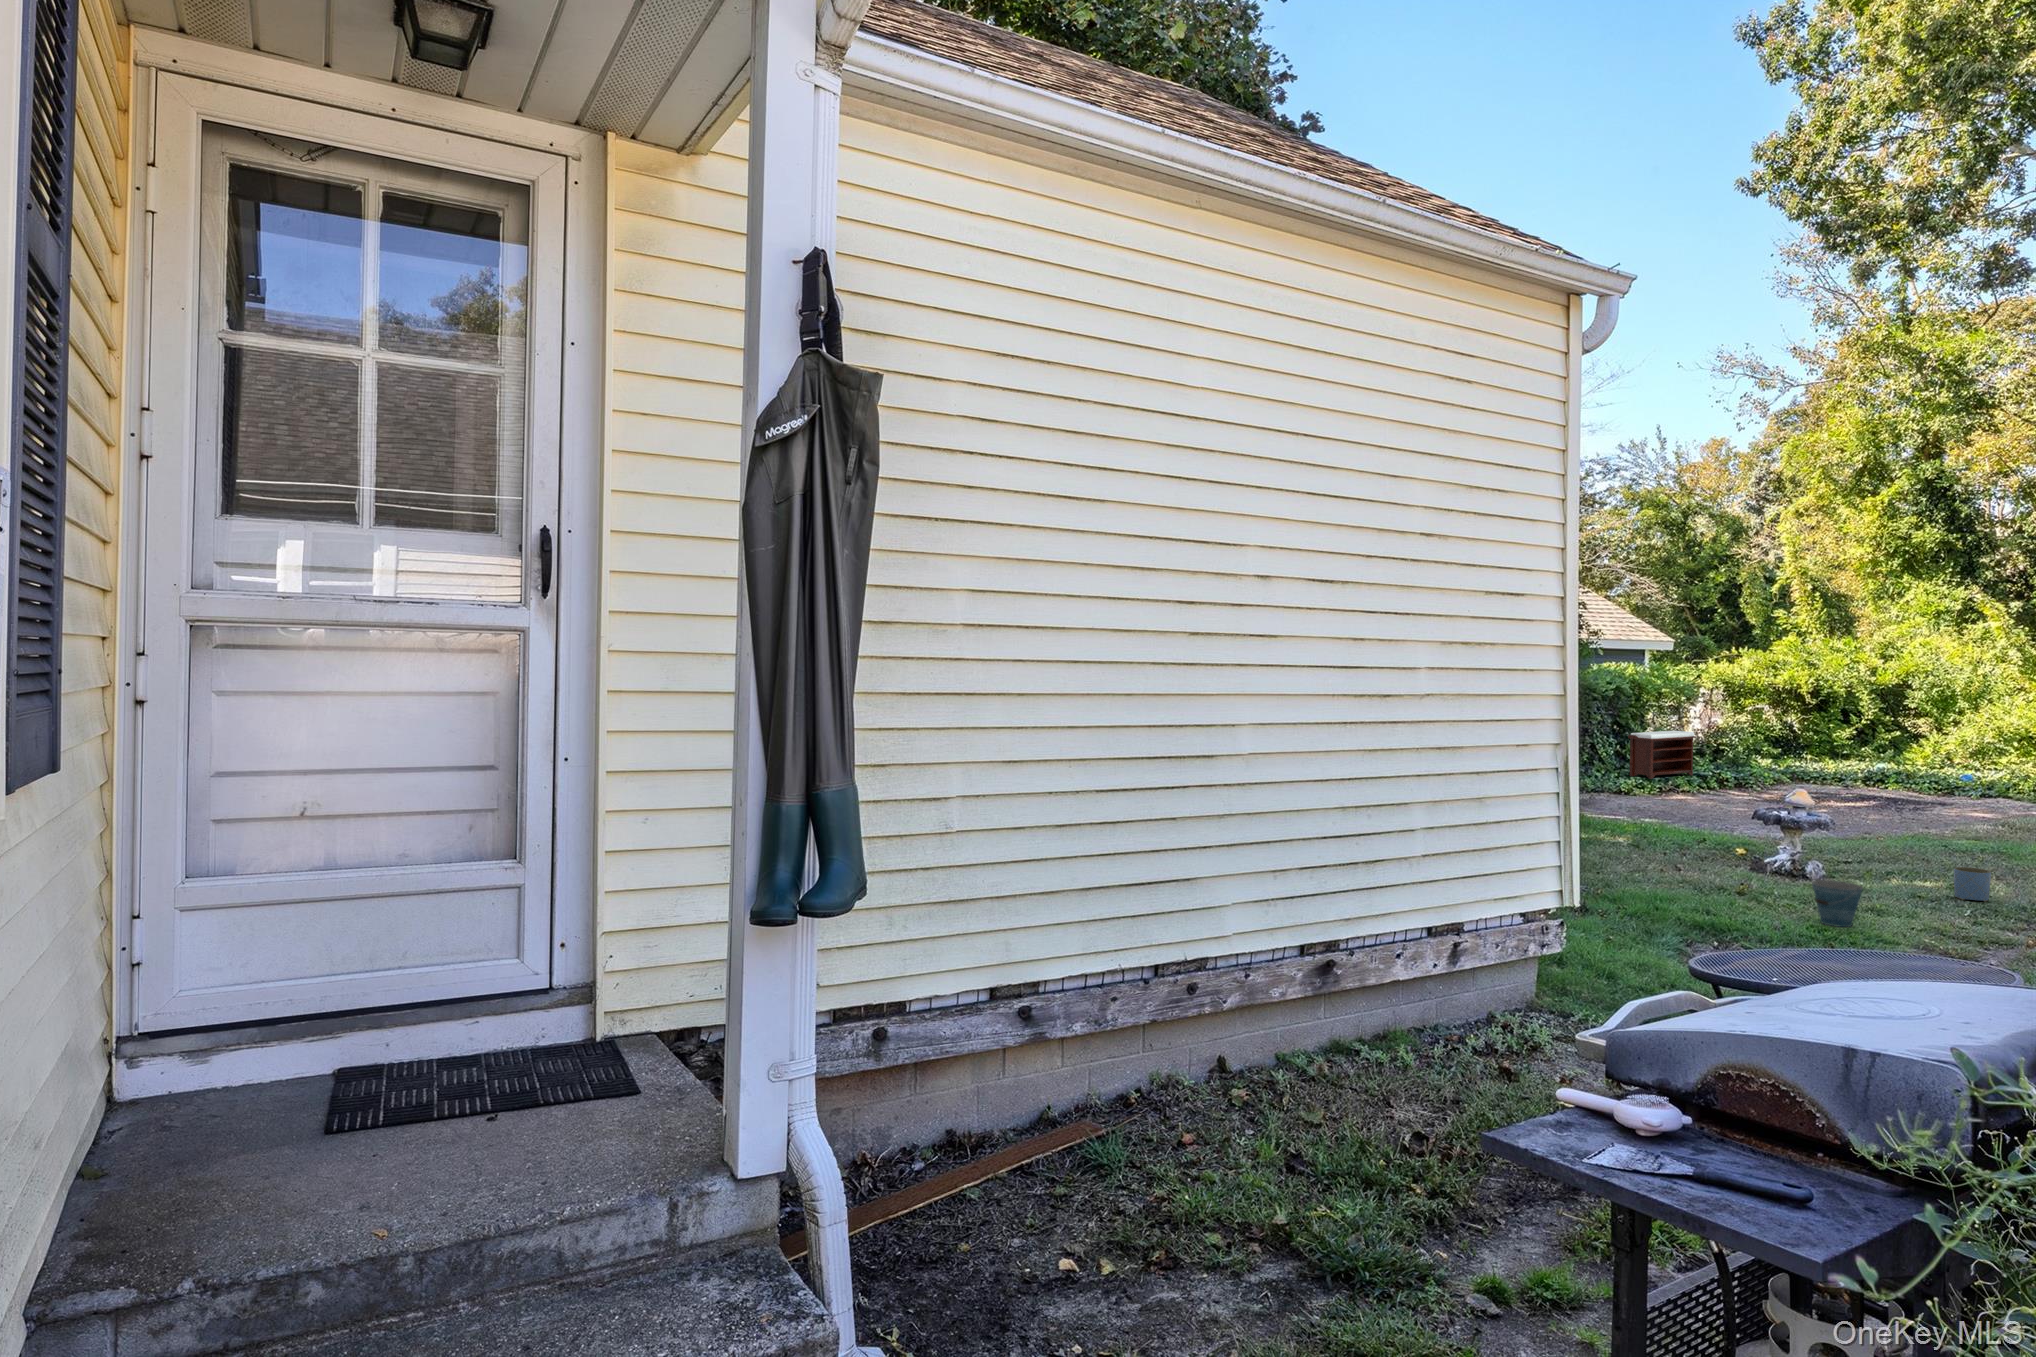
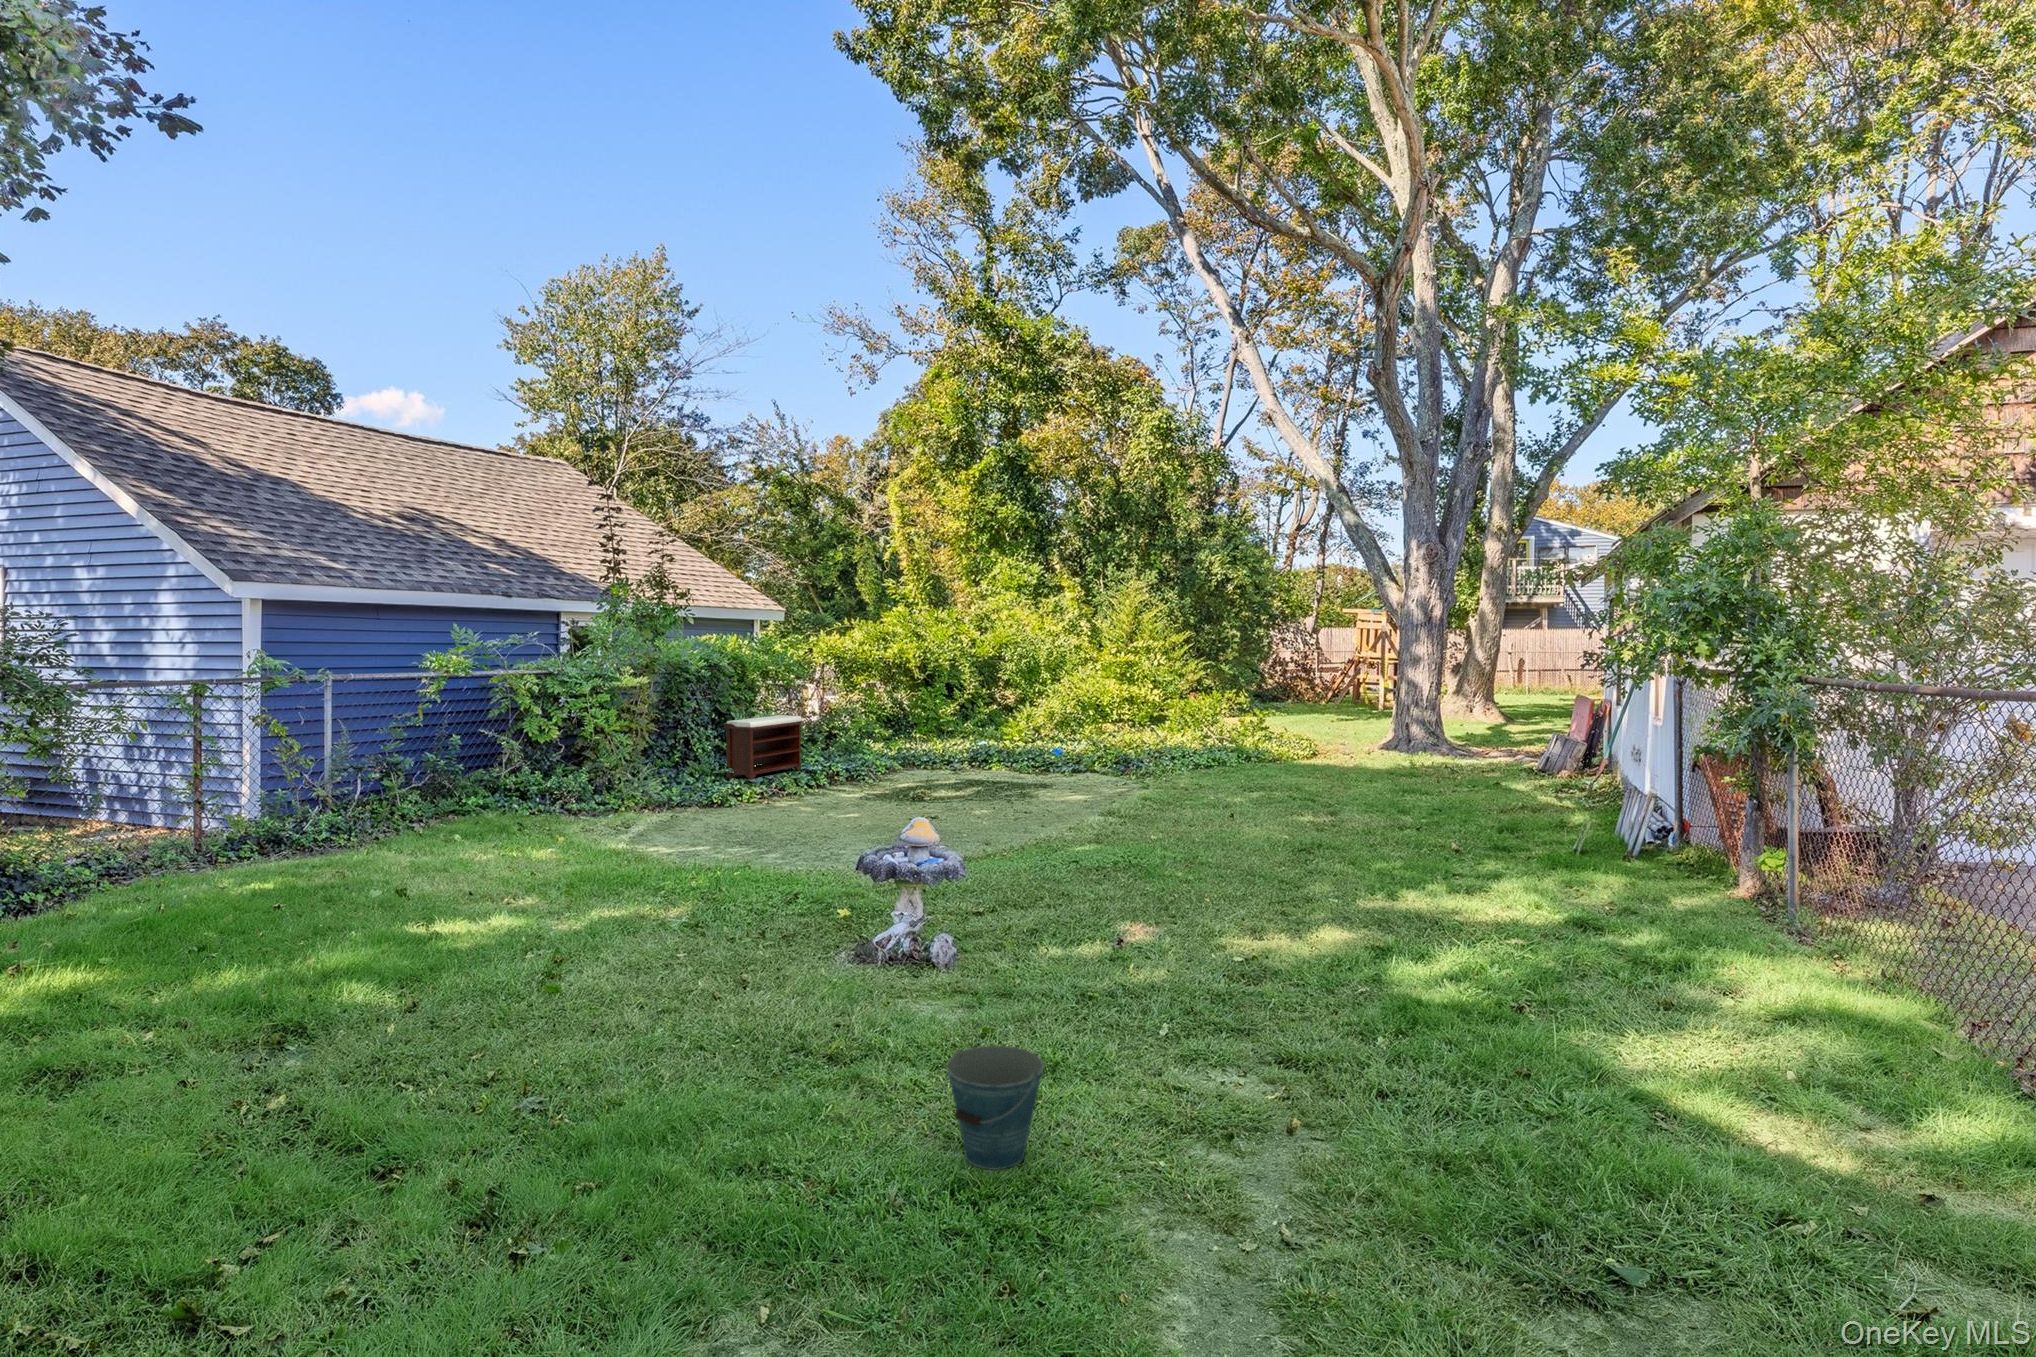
planter: present [1954,867,1991,902] -> none [1135,926,1184,988]

